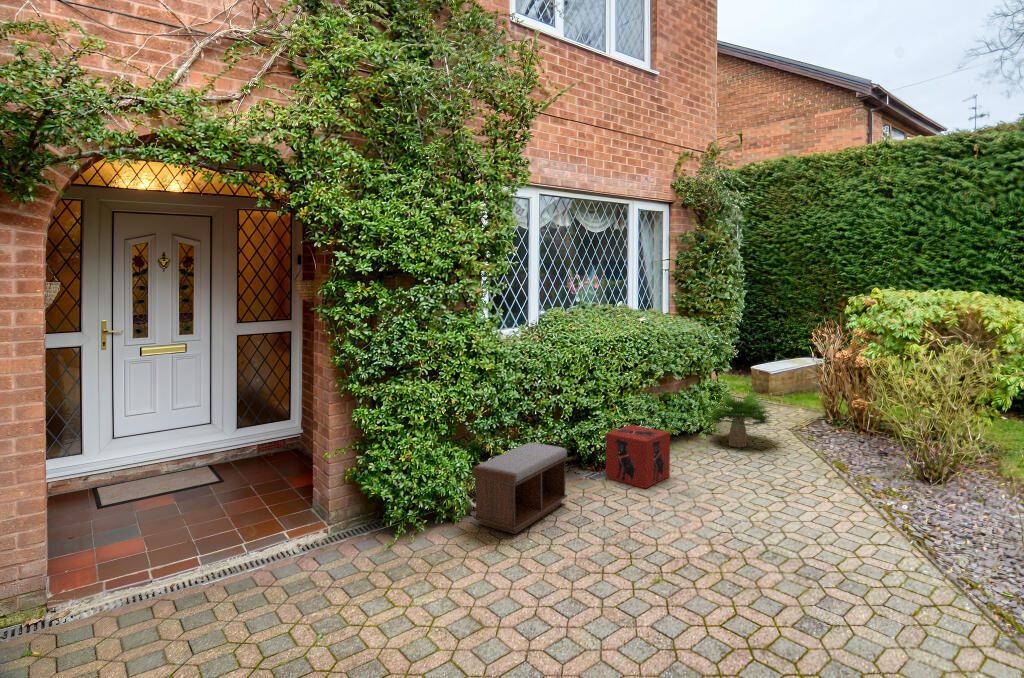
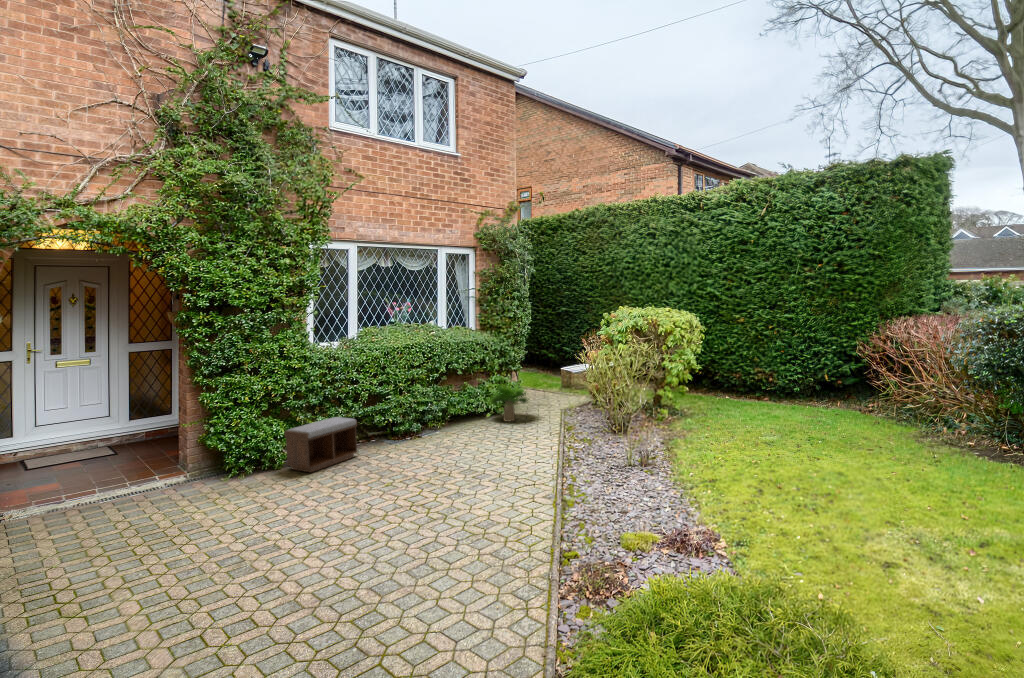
storage box: present [606,425,670,488] -> none [396,406,442,447]

